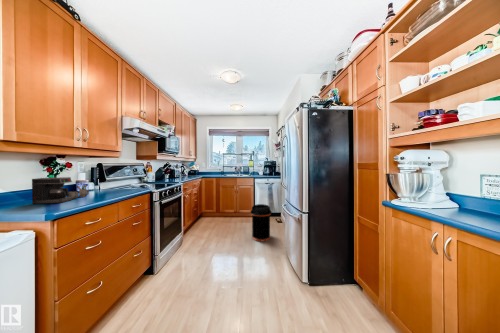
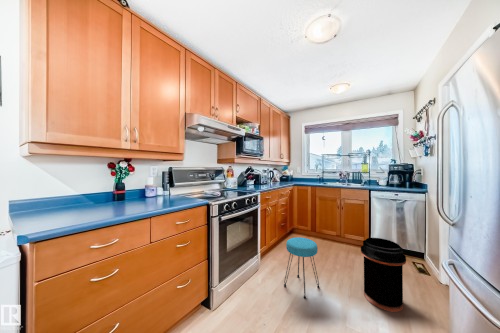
coffee maker: present [32,177,89,204] -> none [75,183,141,213]
stool: none [205,212,228,248] -> present [284,237,319,298]

